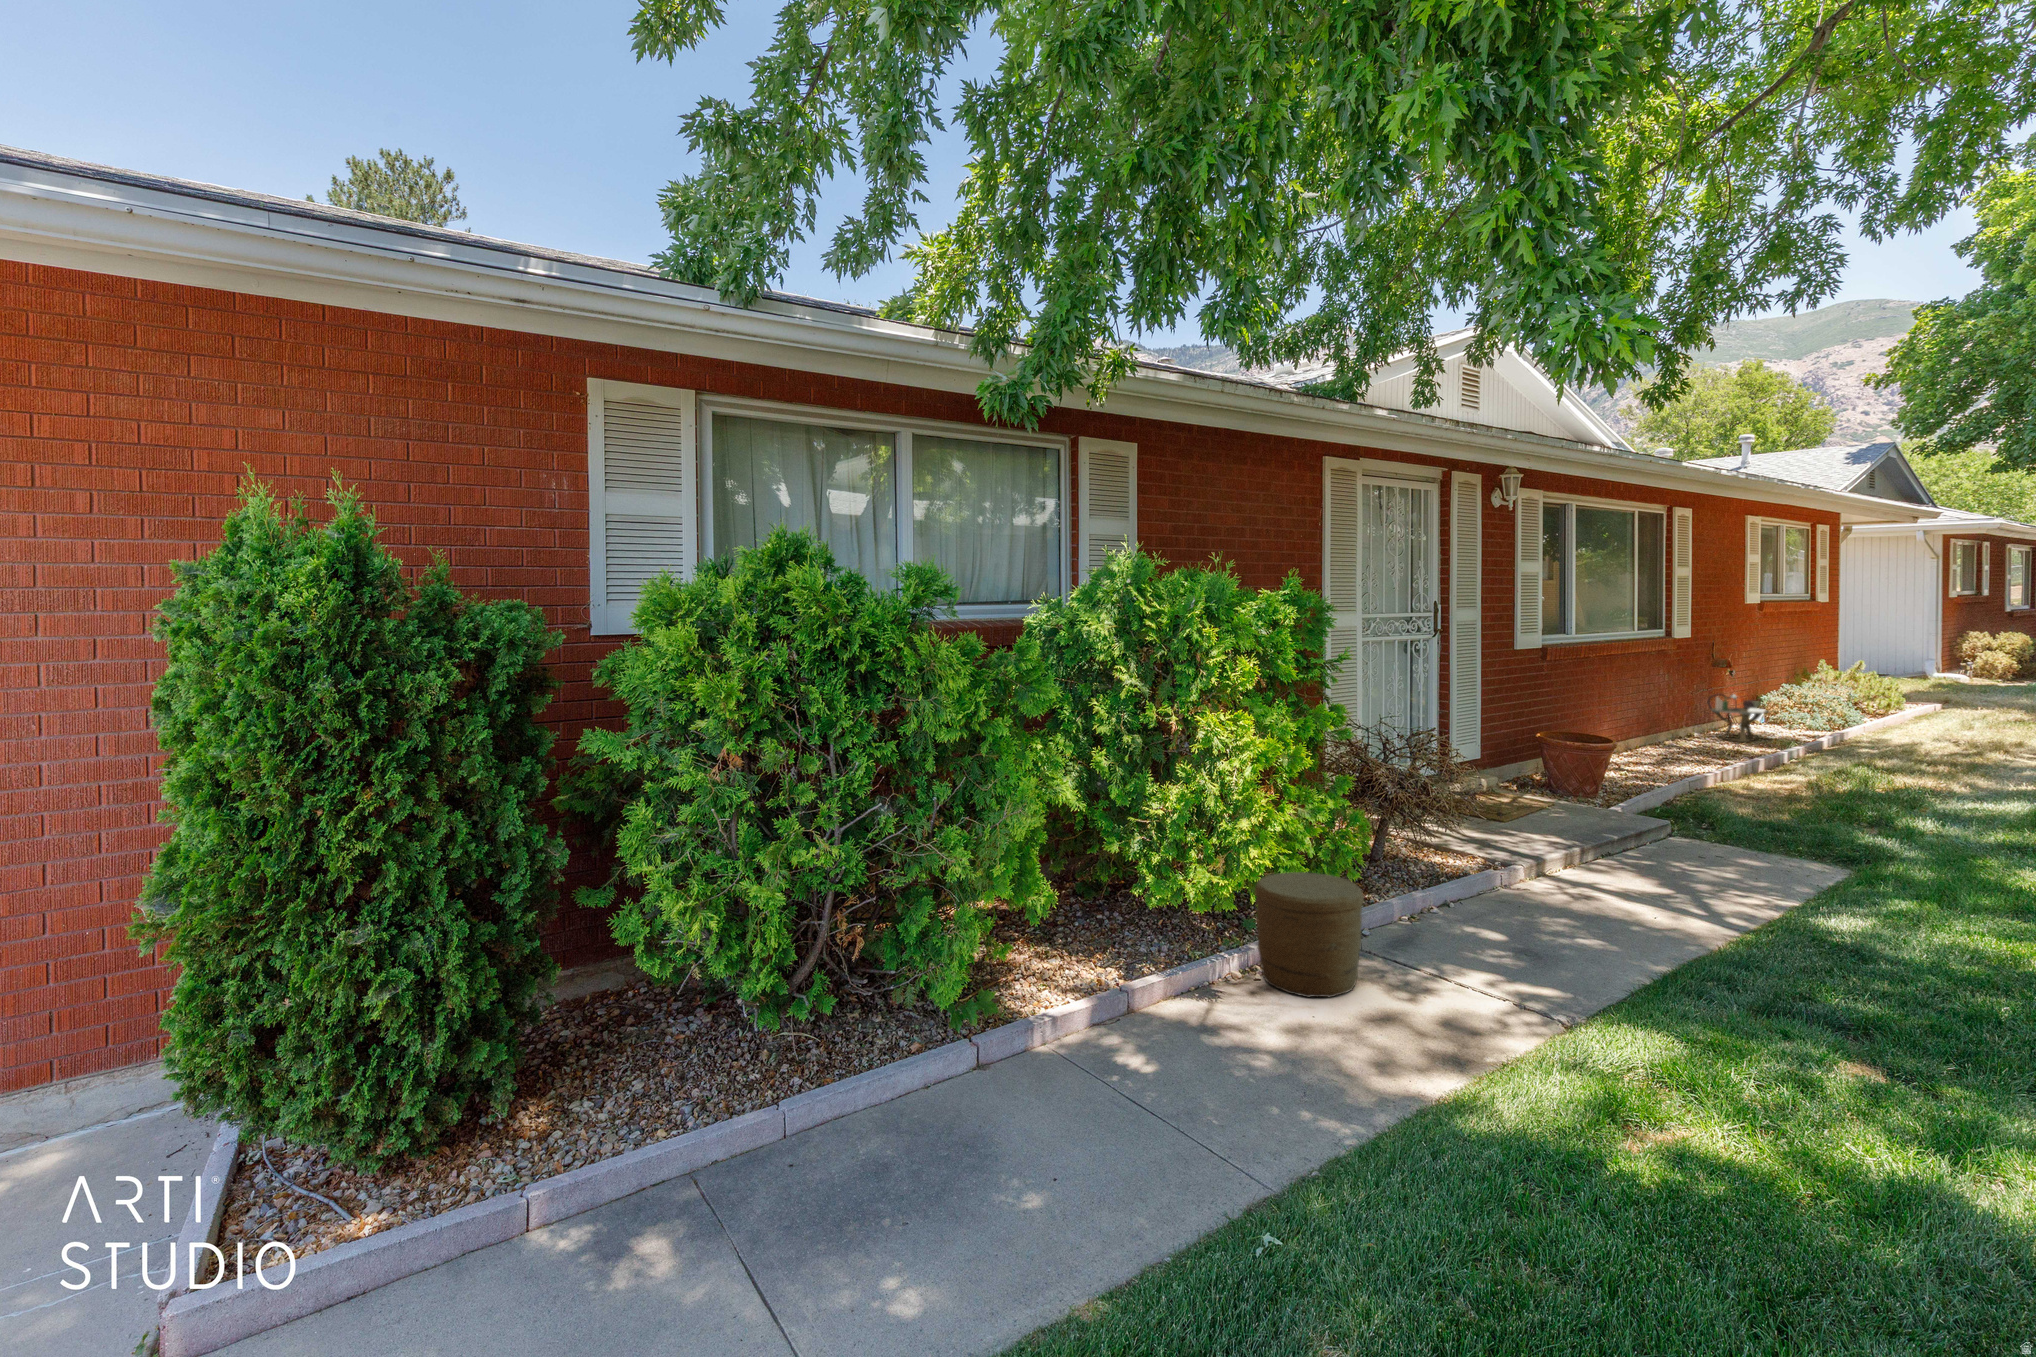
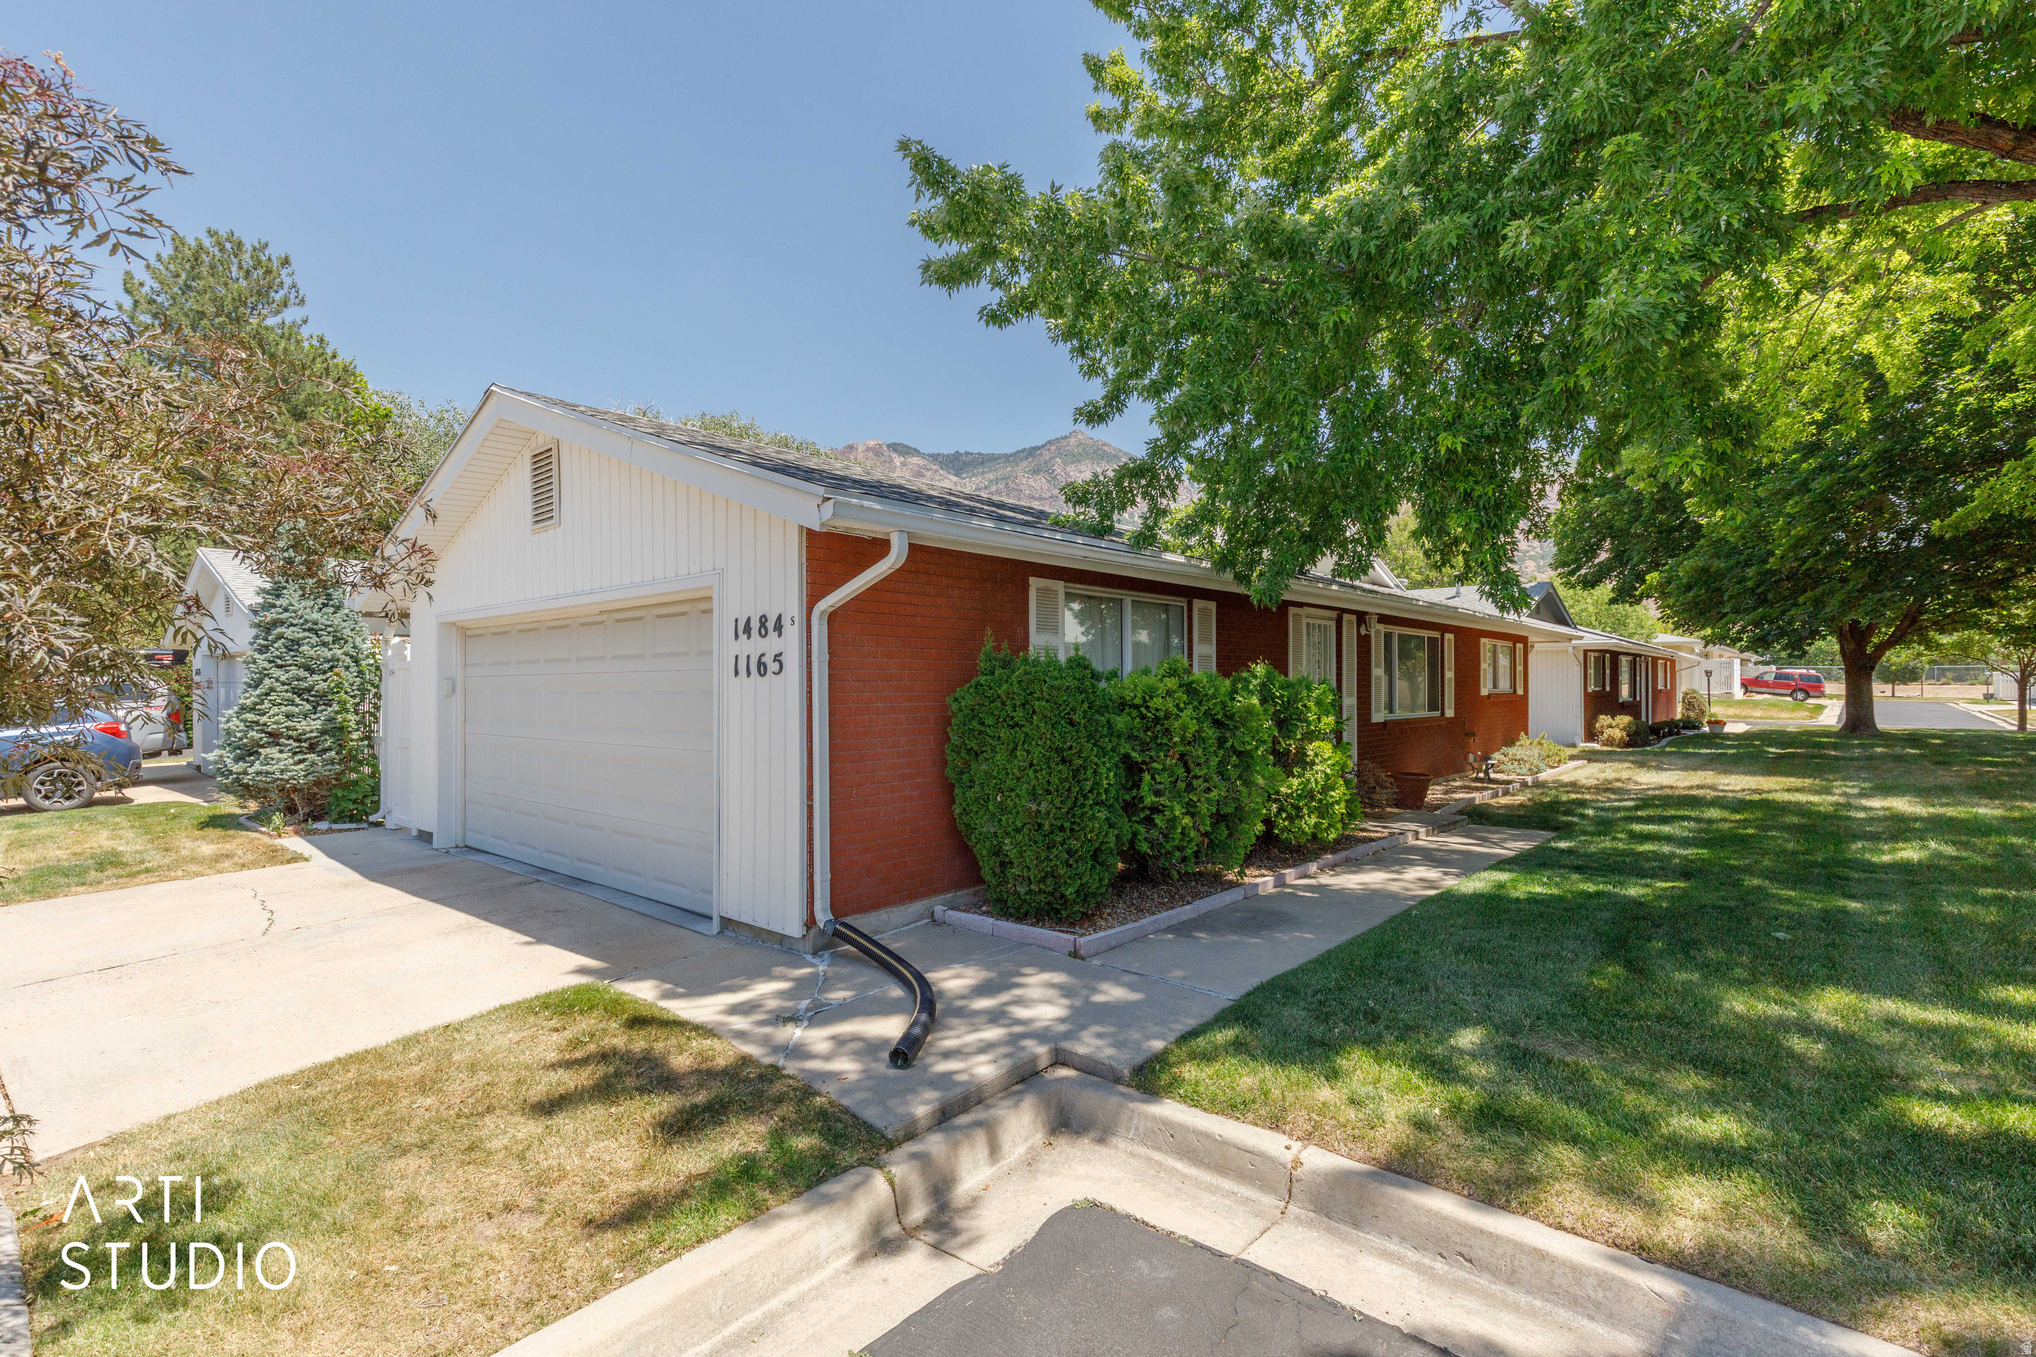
woven basket: present [1255,872,1364,997] -> none [1325,824,1377,877]

